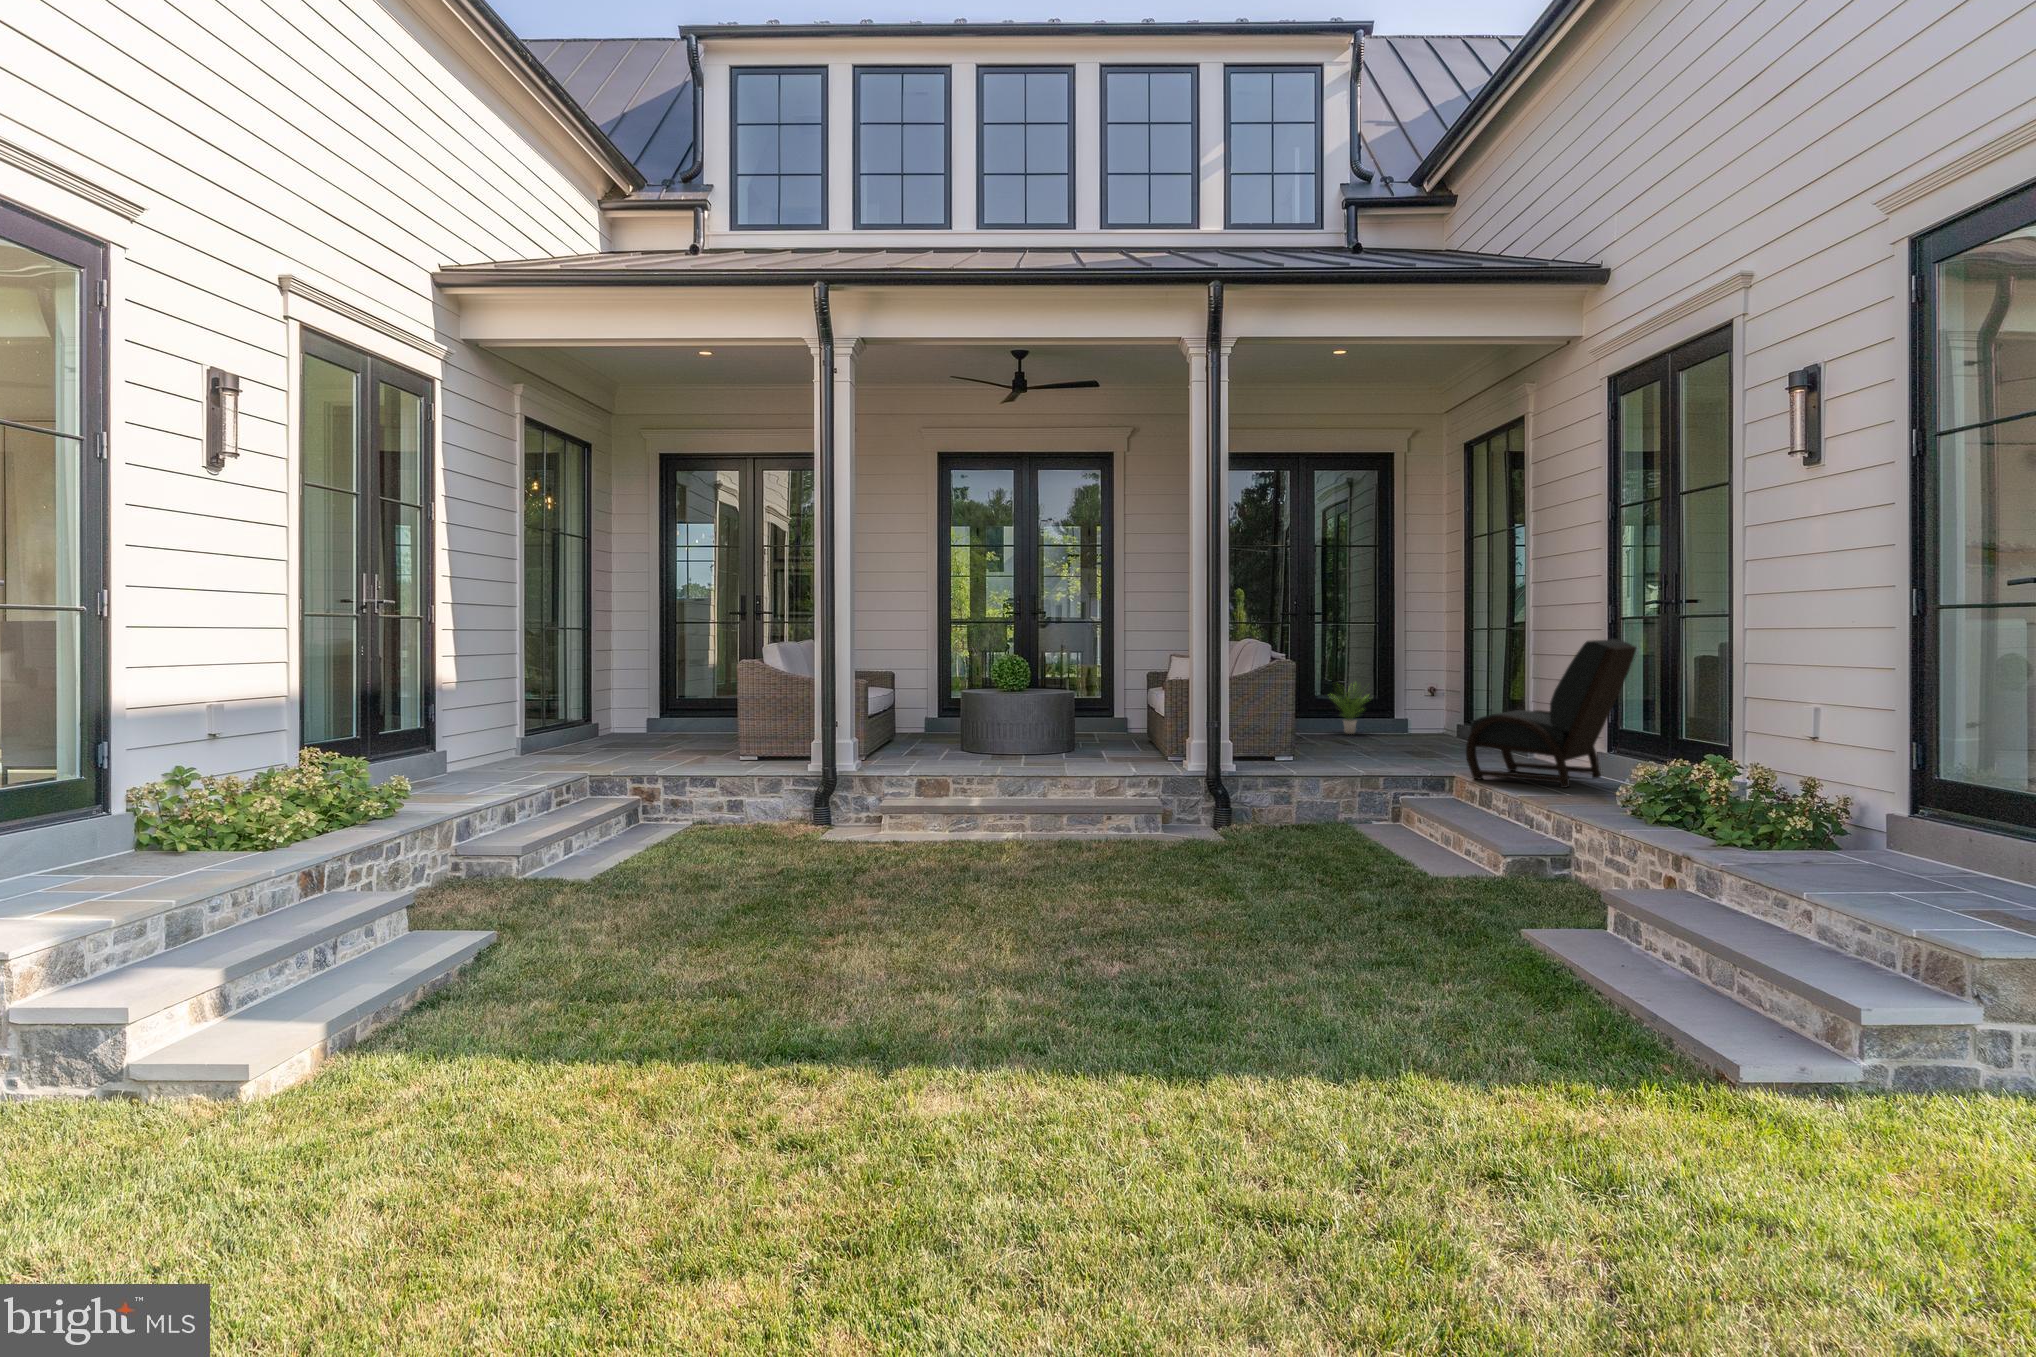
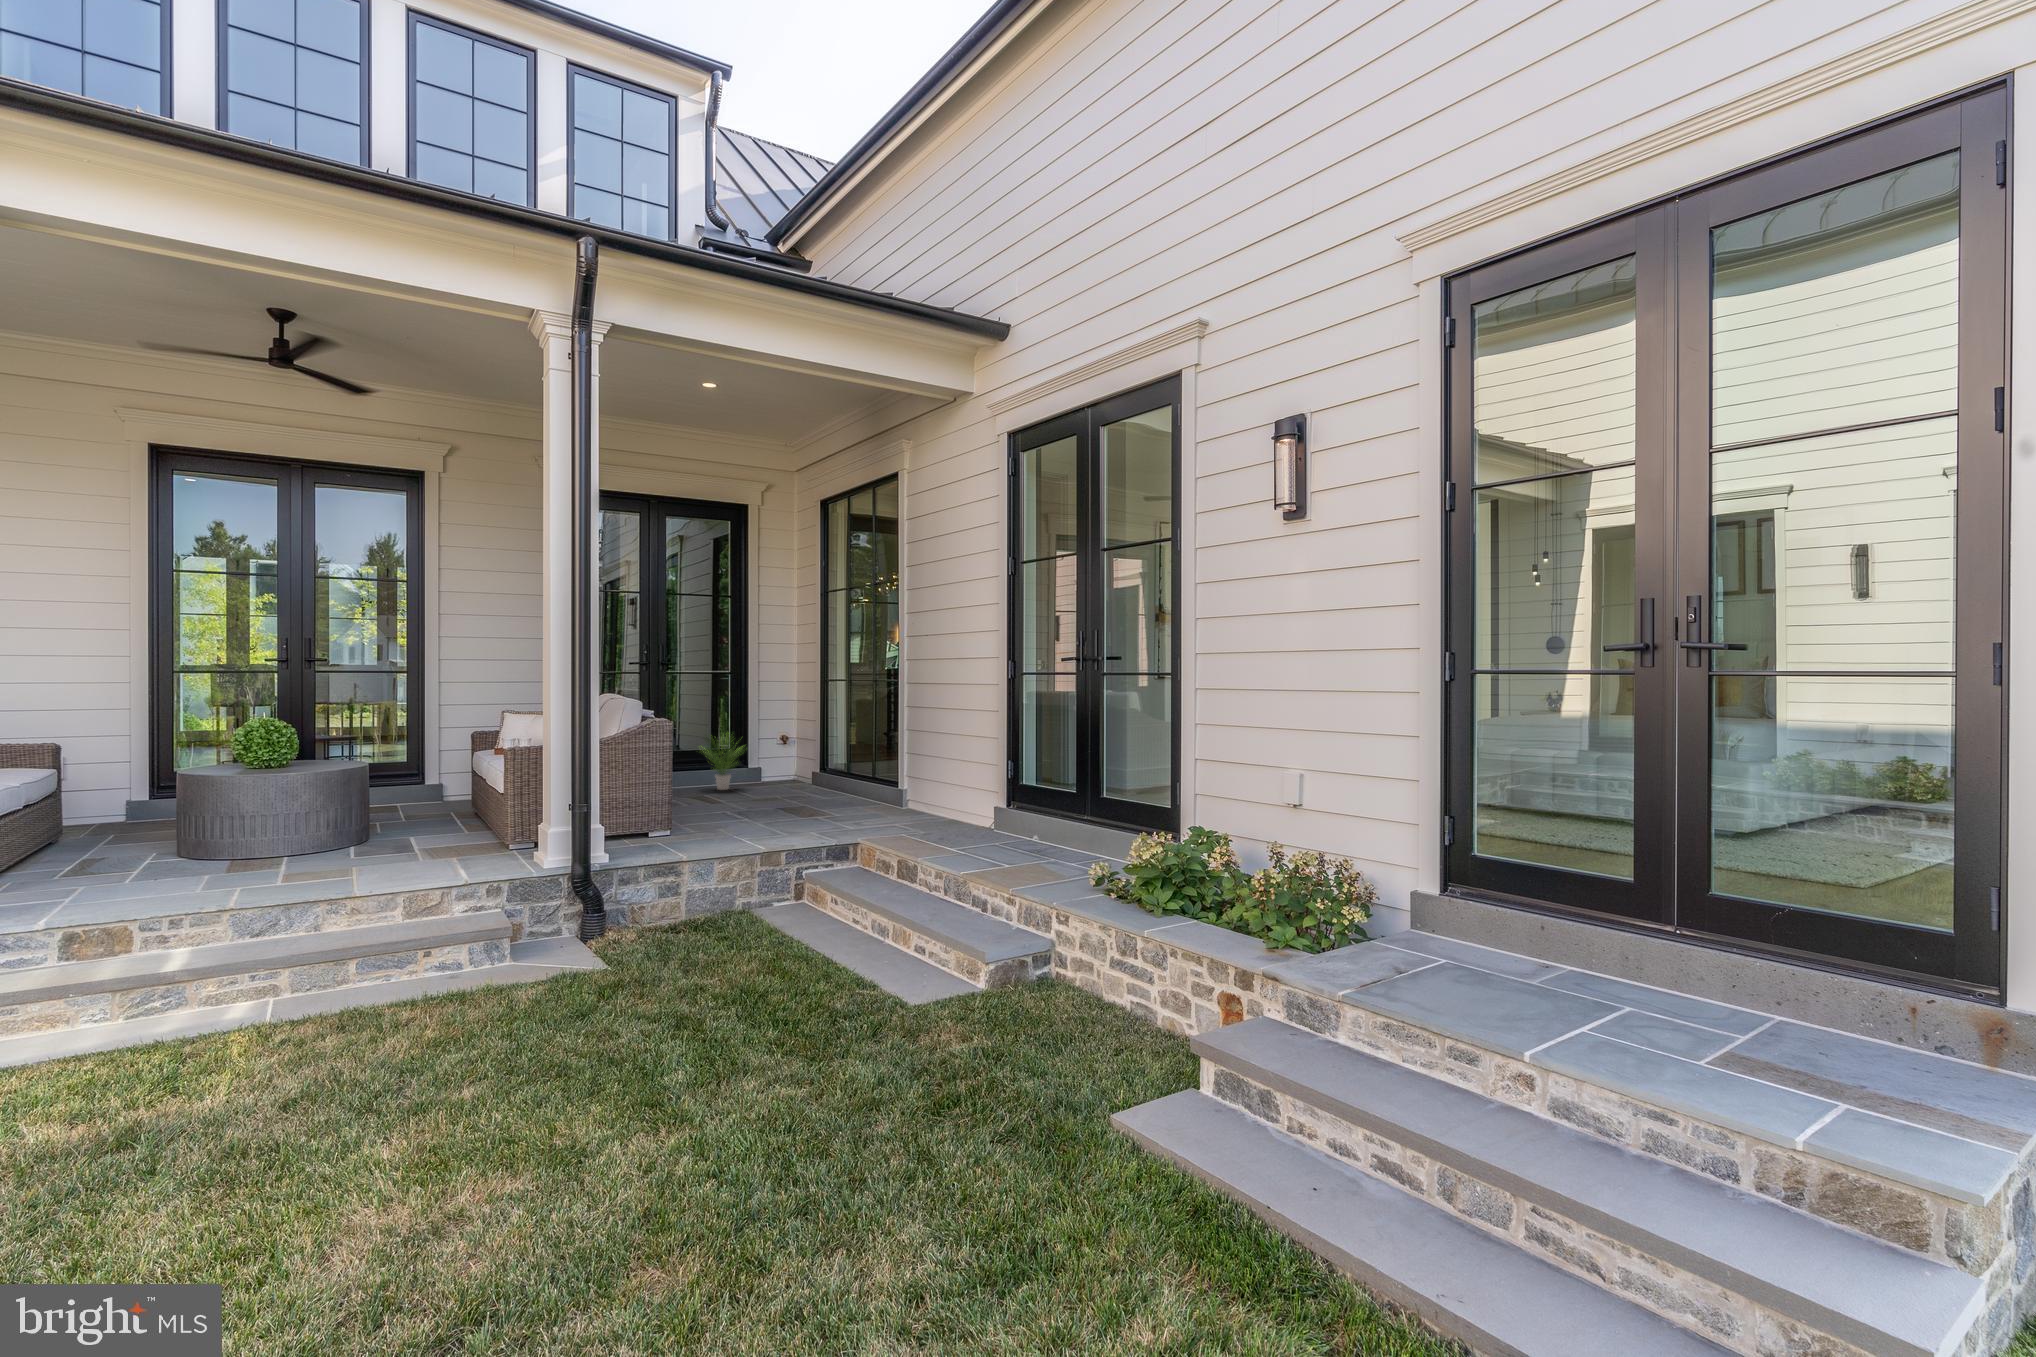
lounge chair: present [1466,639,1637,788] -> none [876,696,1035,853]

